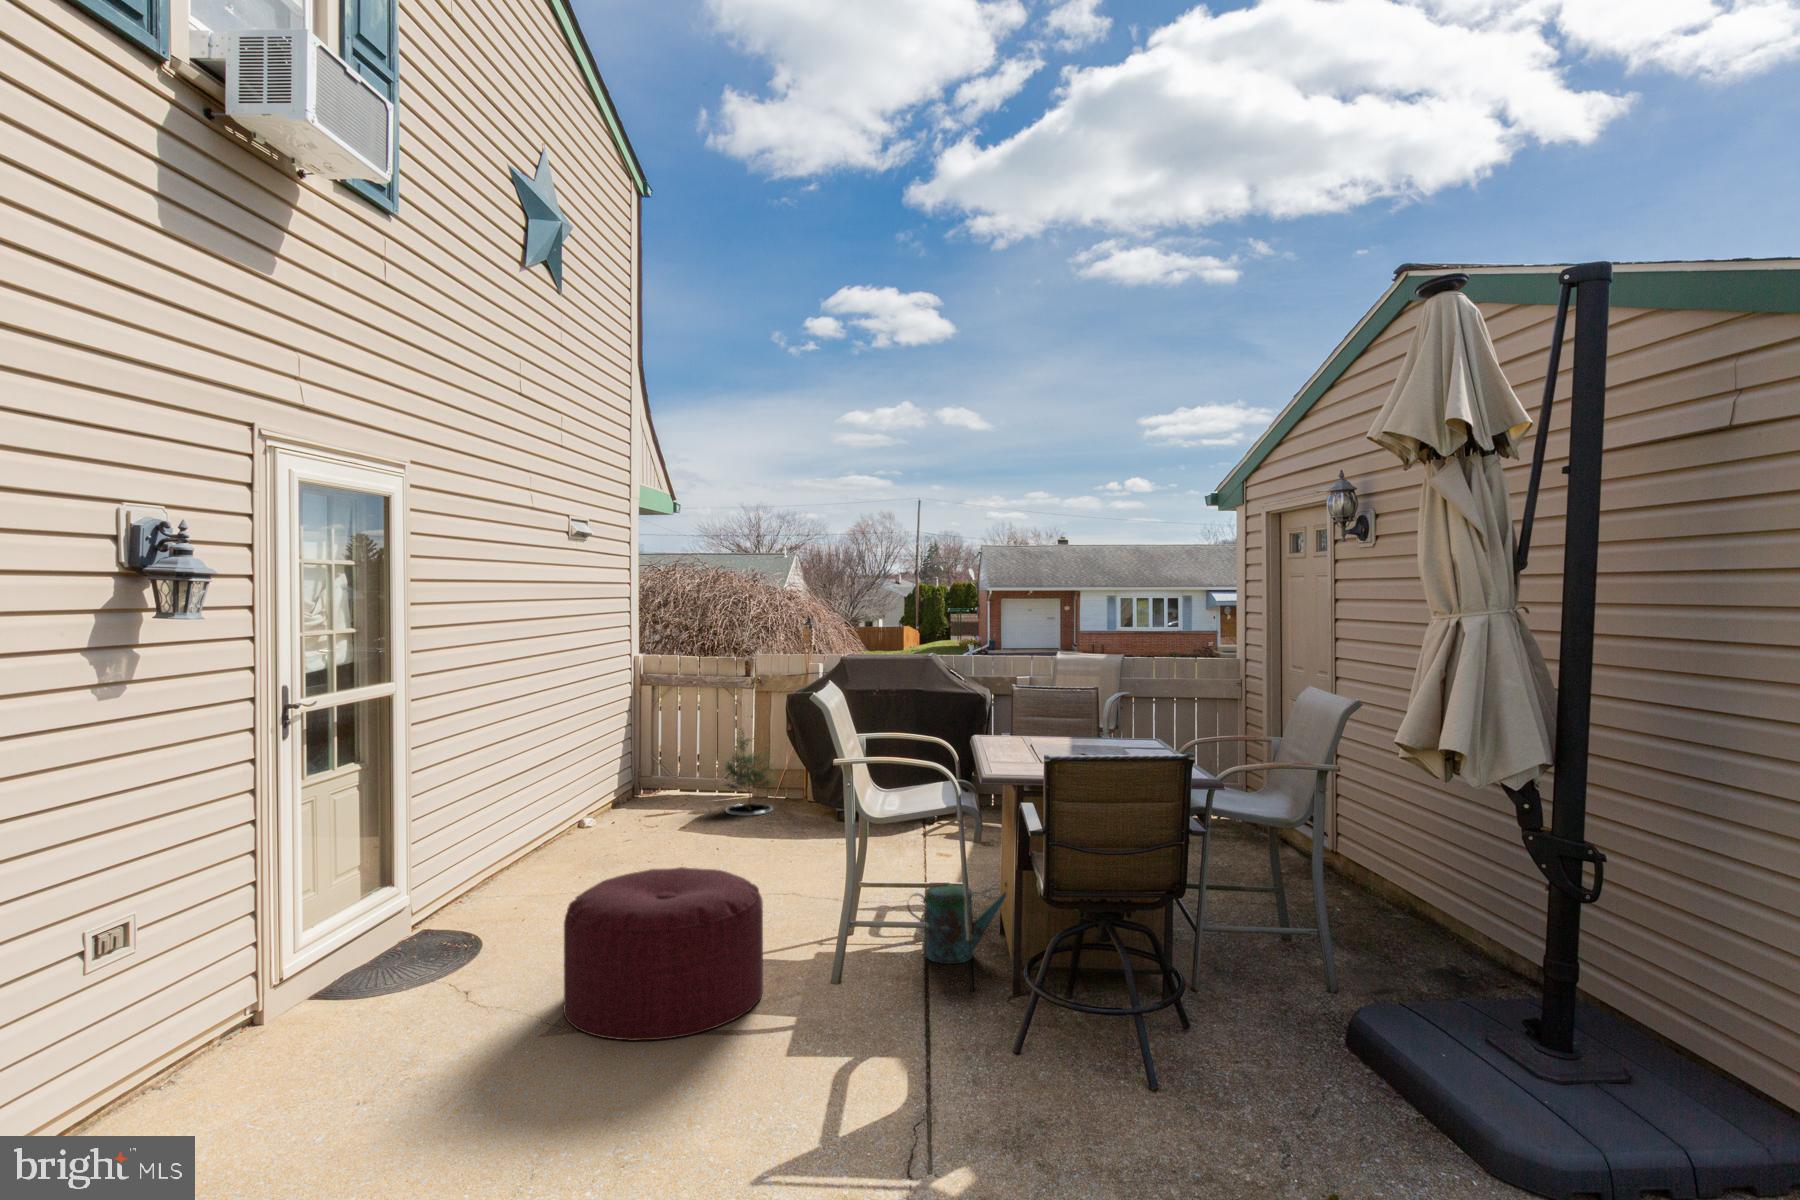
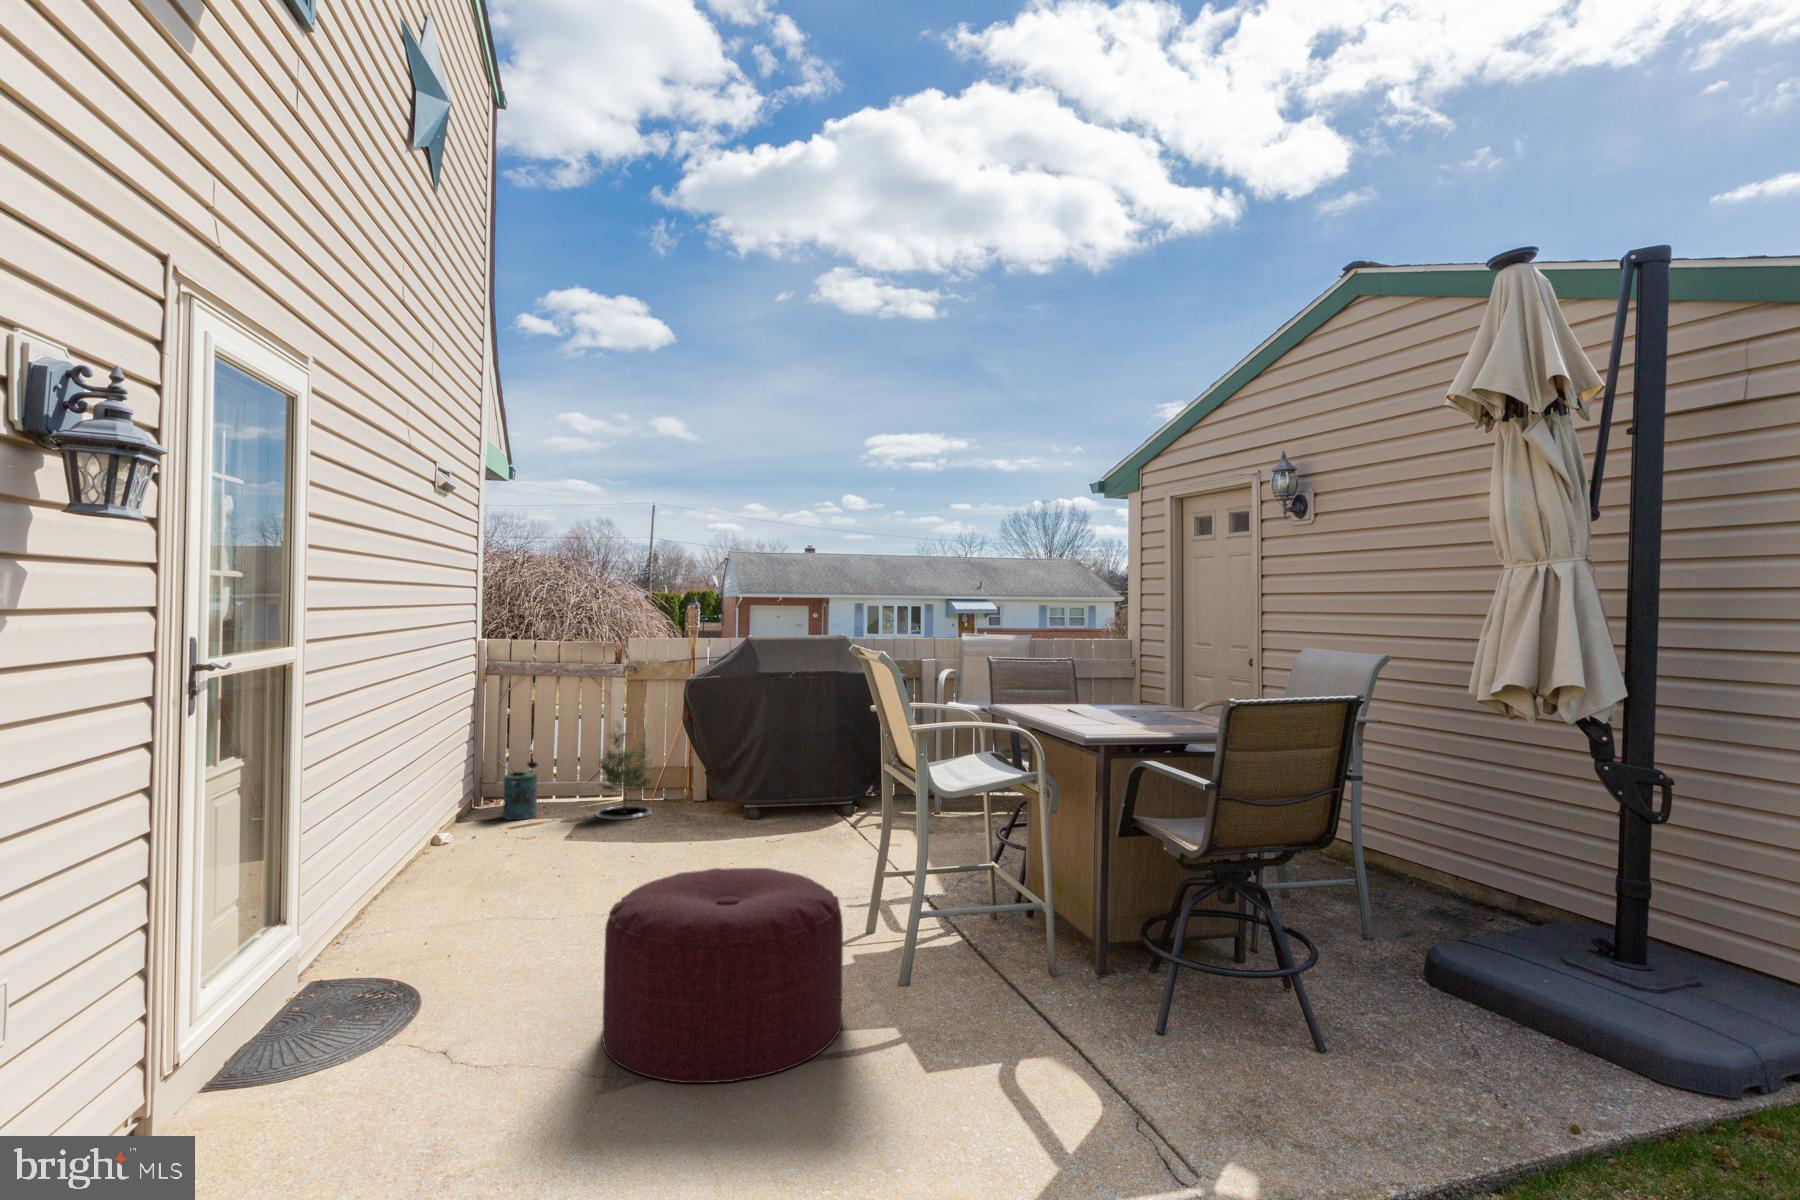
watering can: present [908,882,1007,964] -> present [503,762,537,820]

